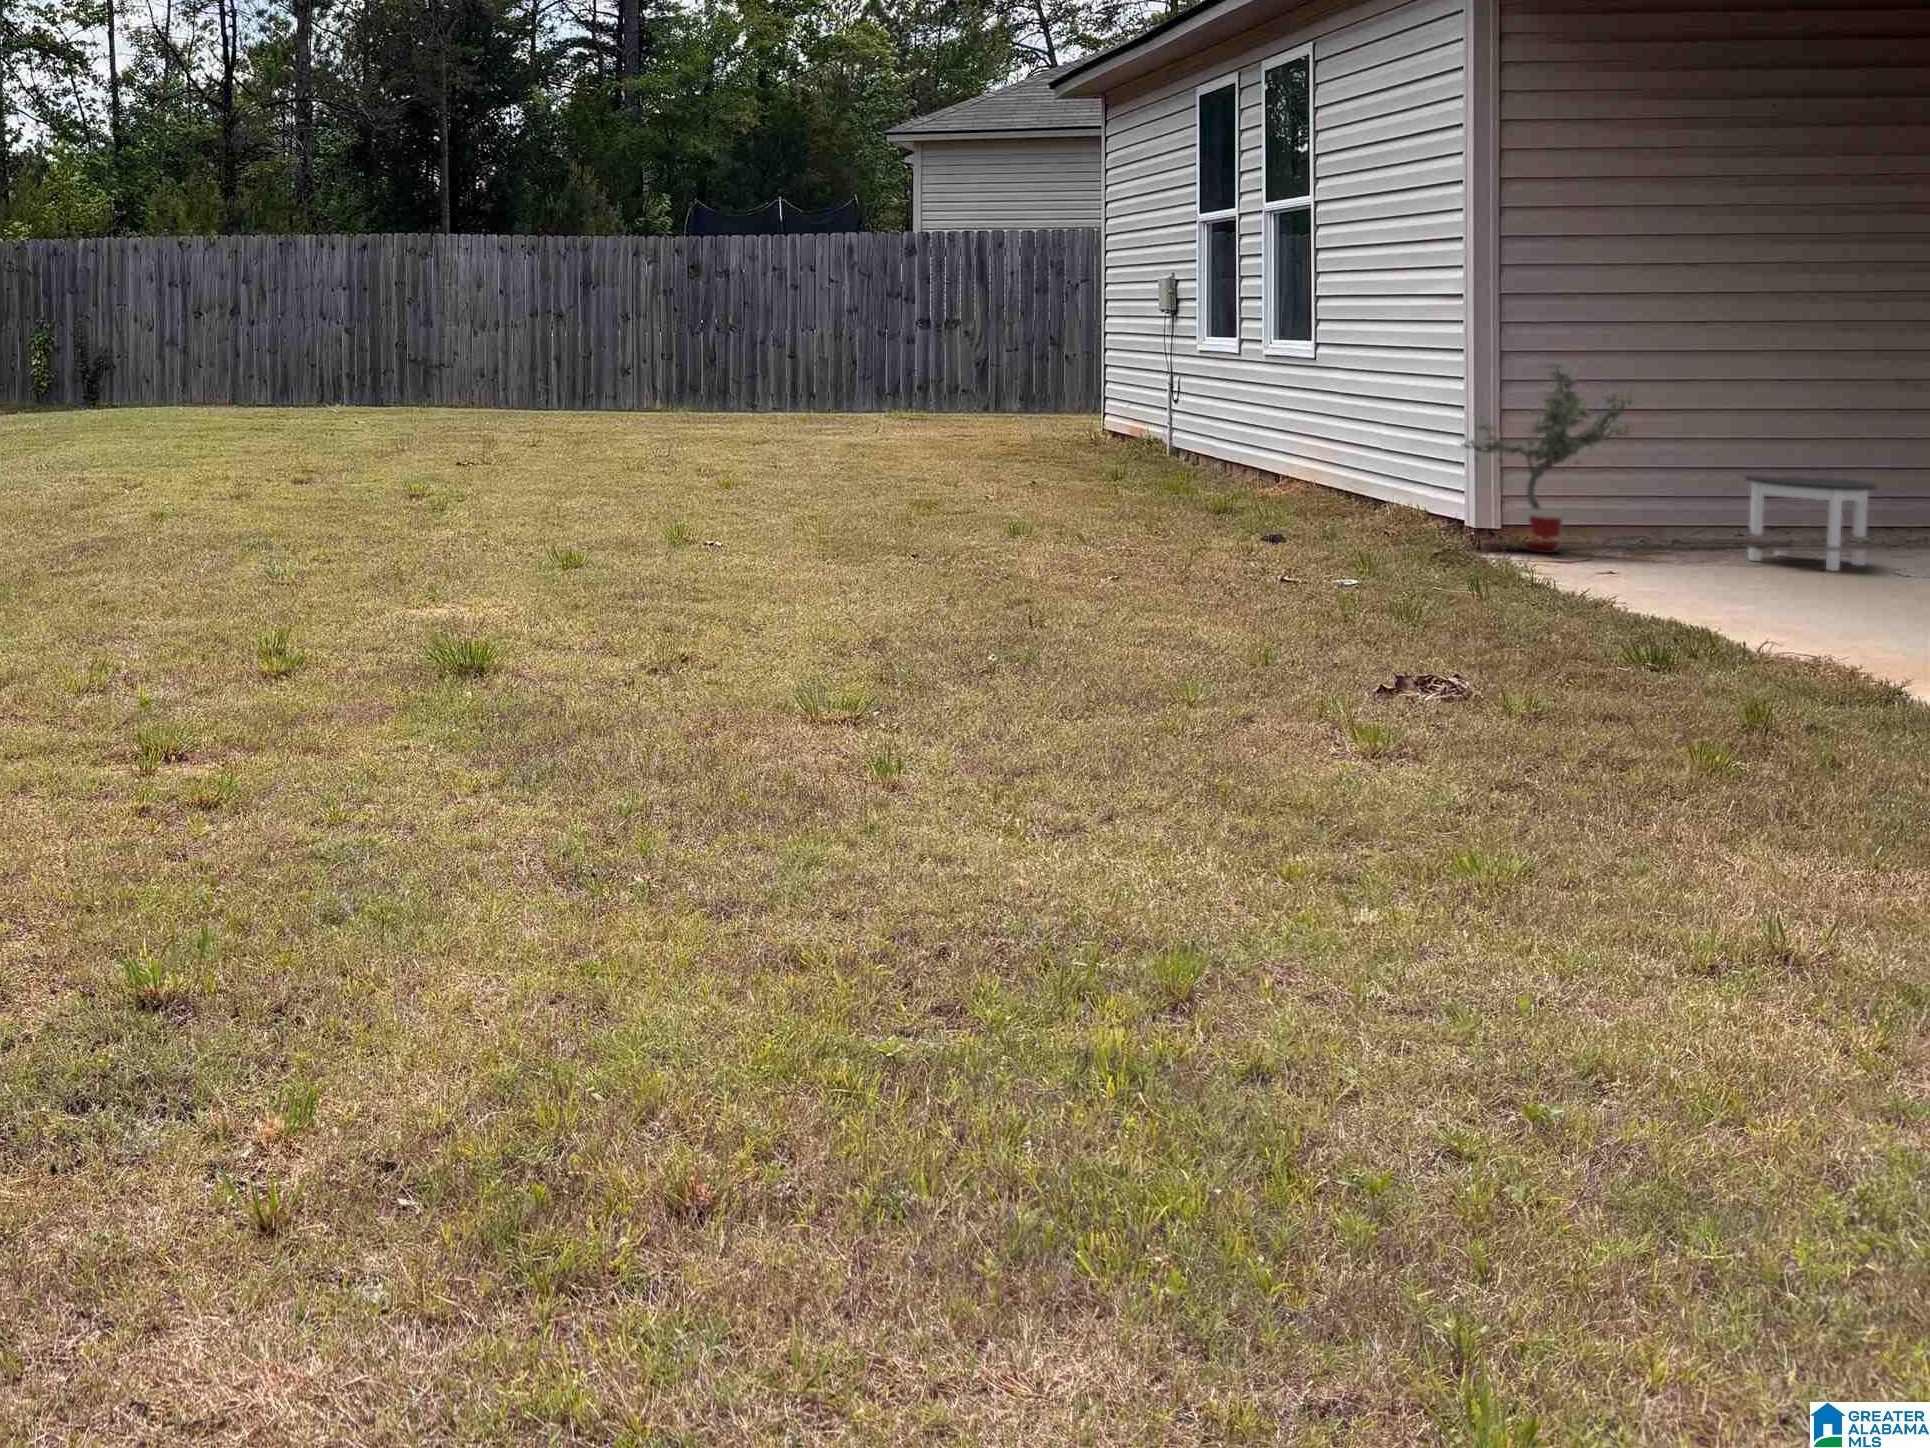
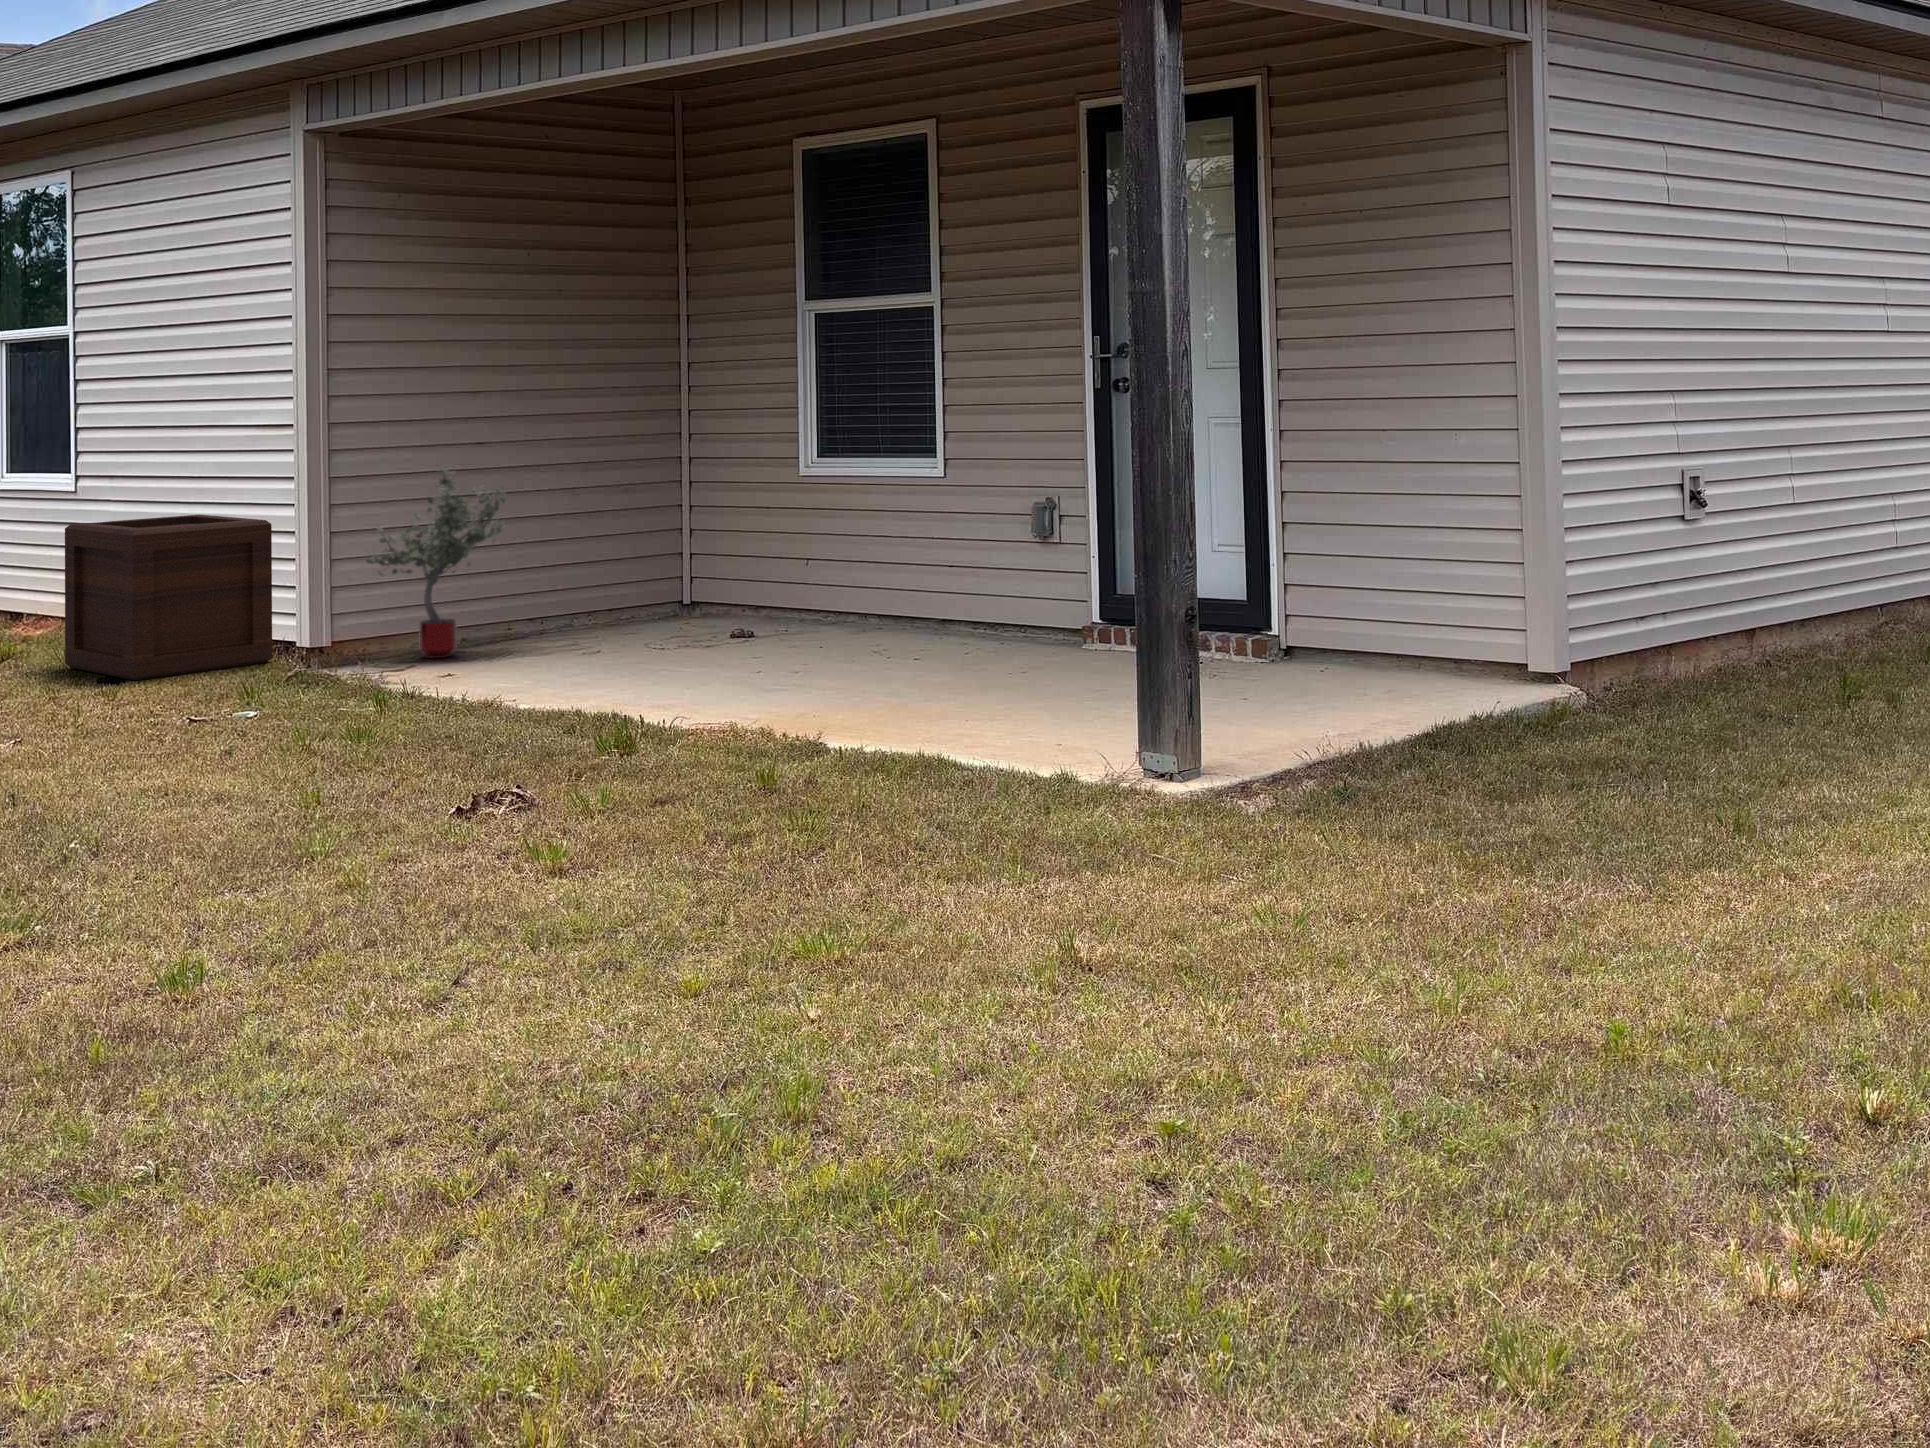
wooden crate: none [1214,384,1388,530] -> present [65,515,272,681]
round table: present [1746,476,1876,571] -> none [575,549,674,634]

